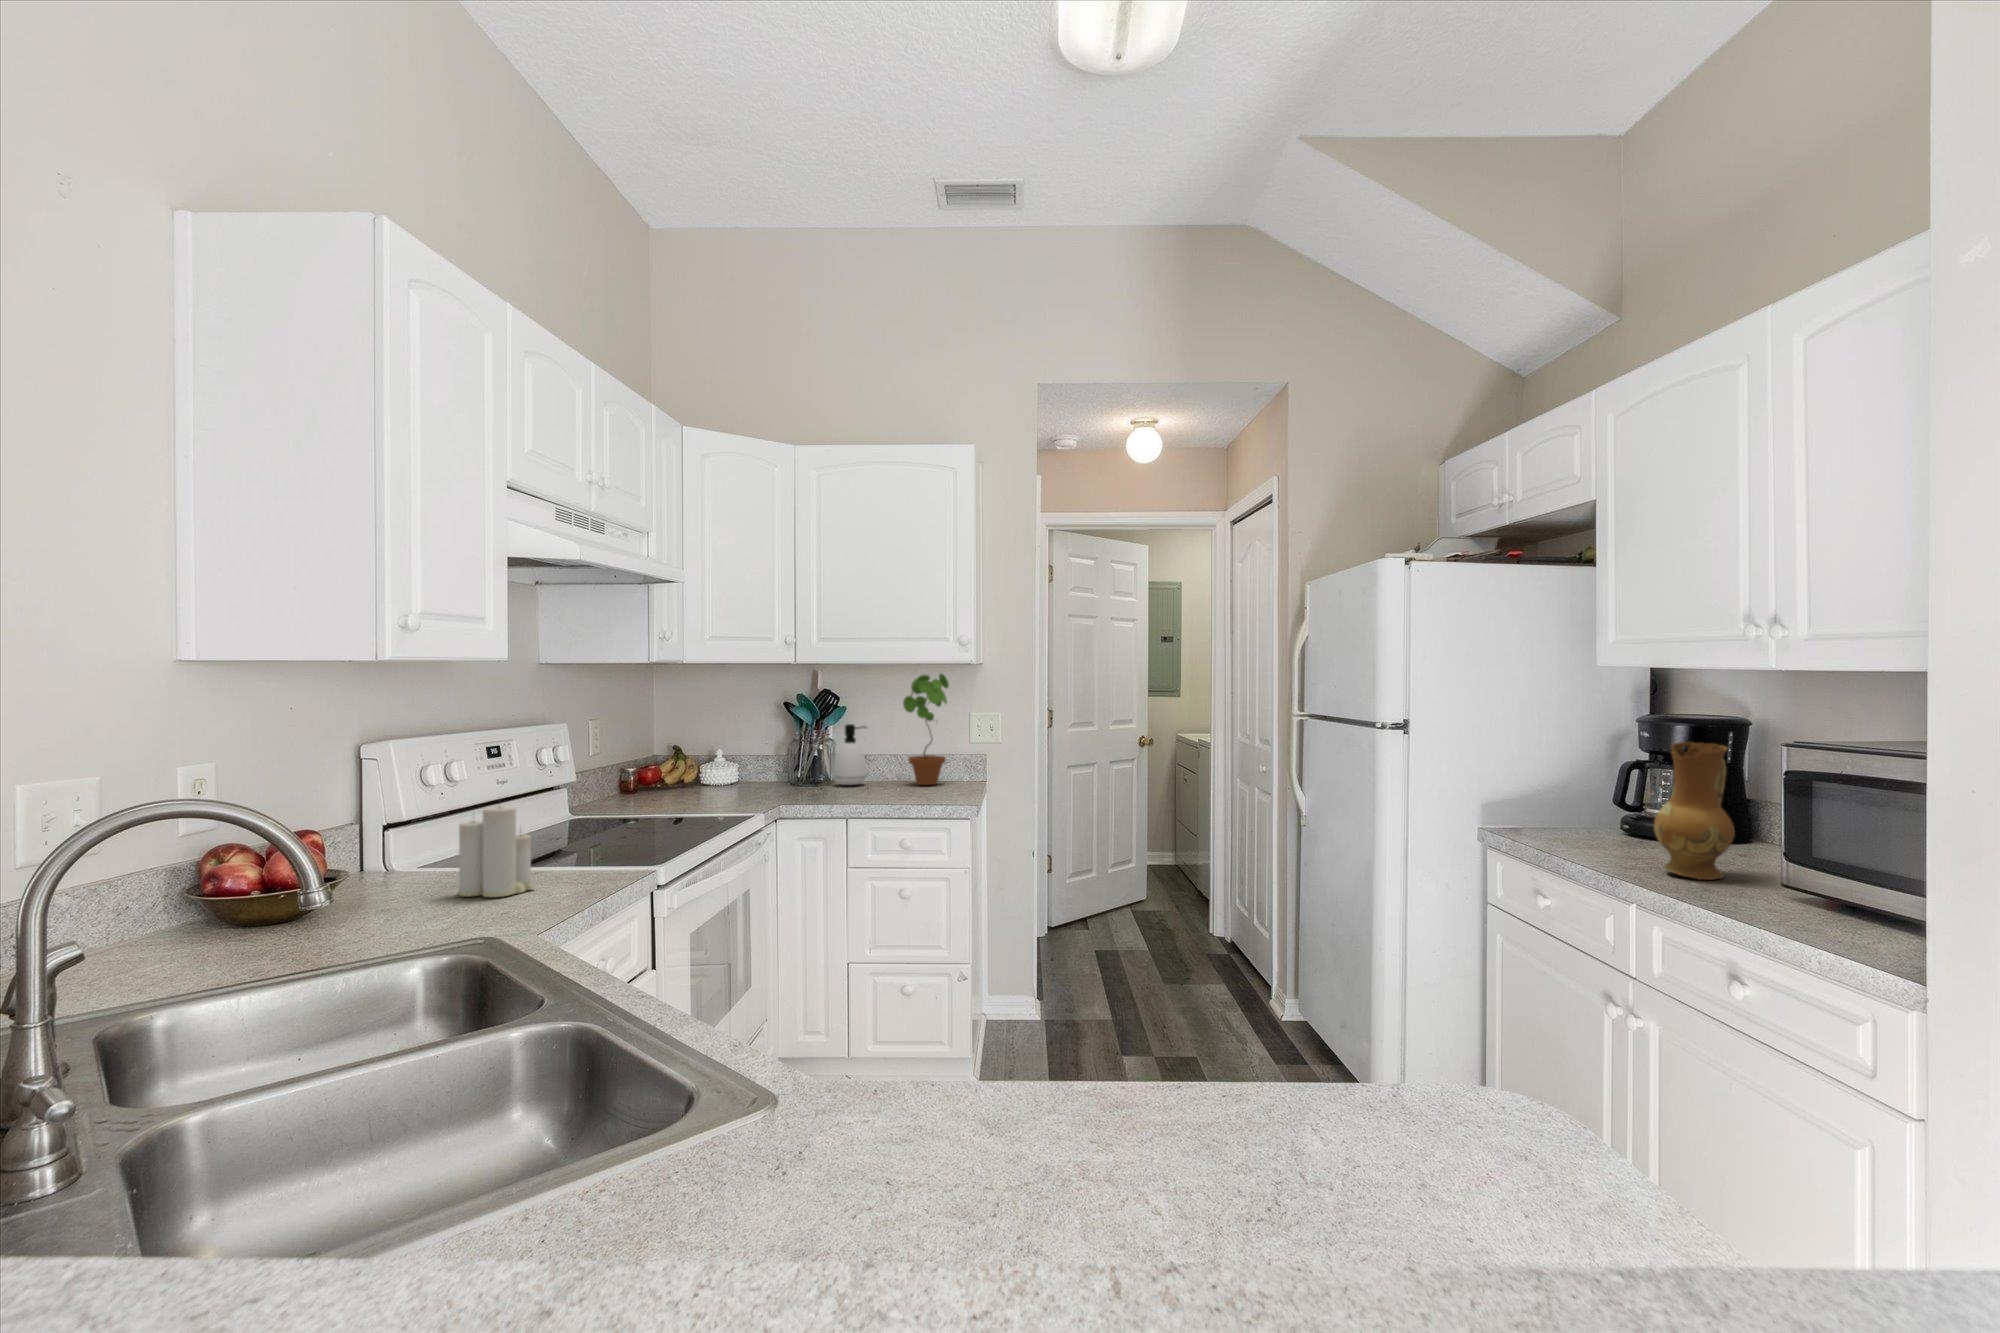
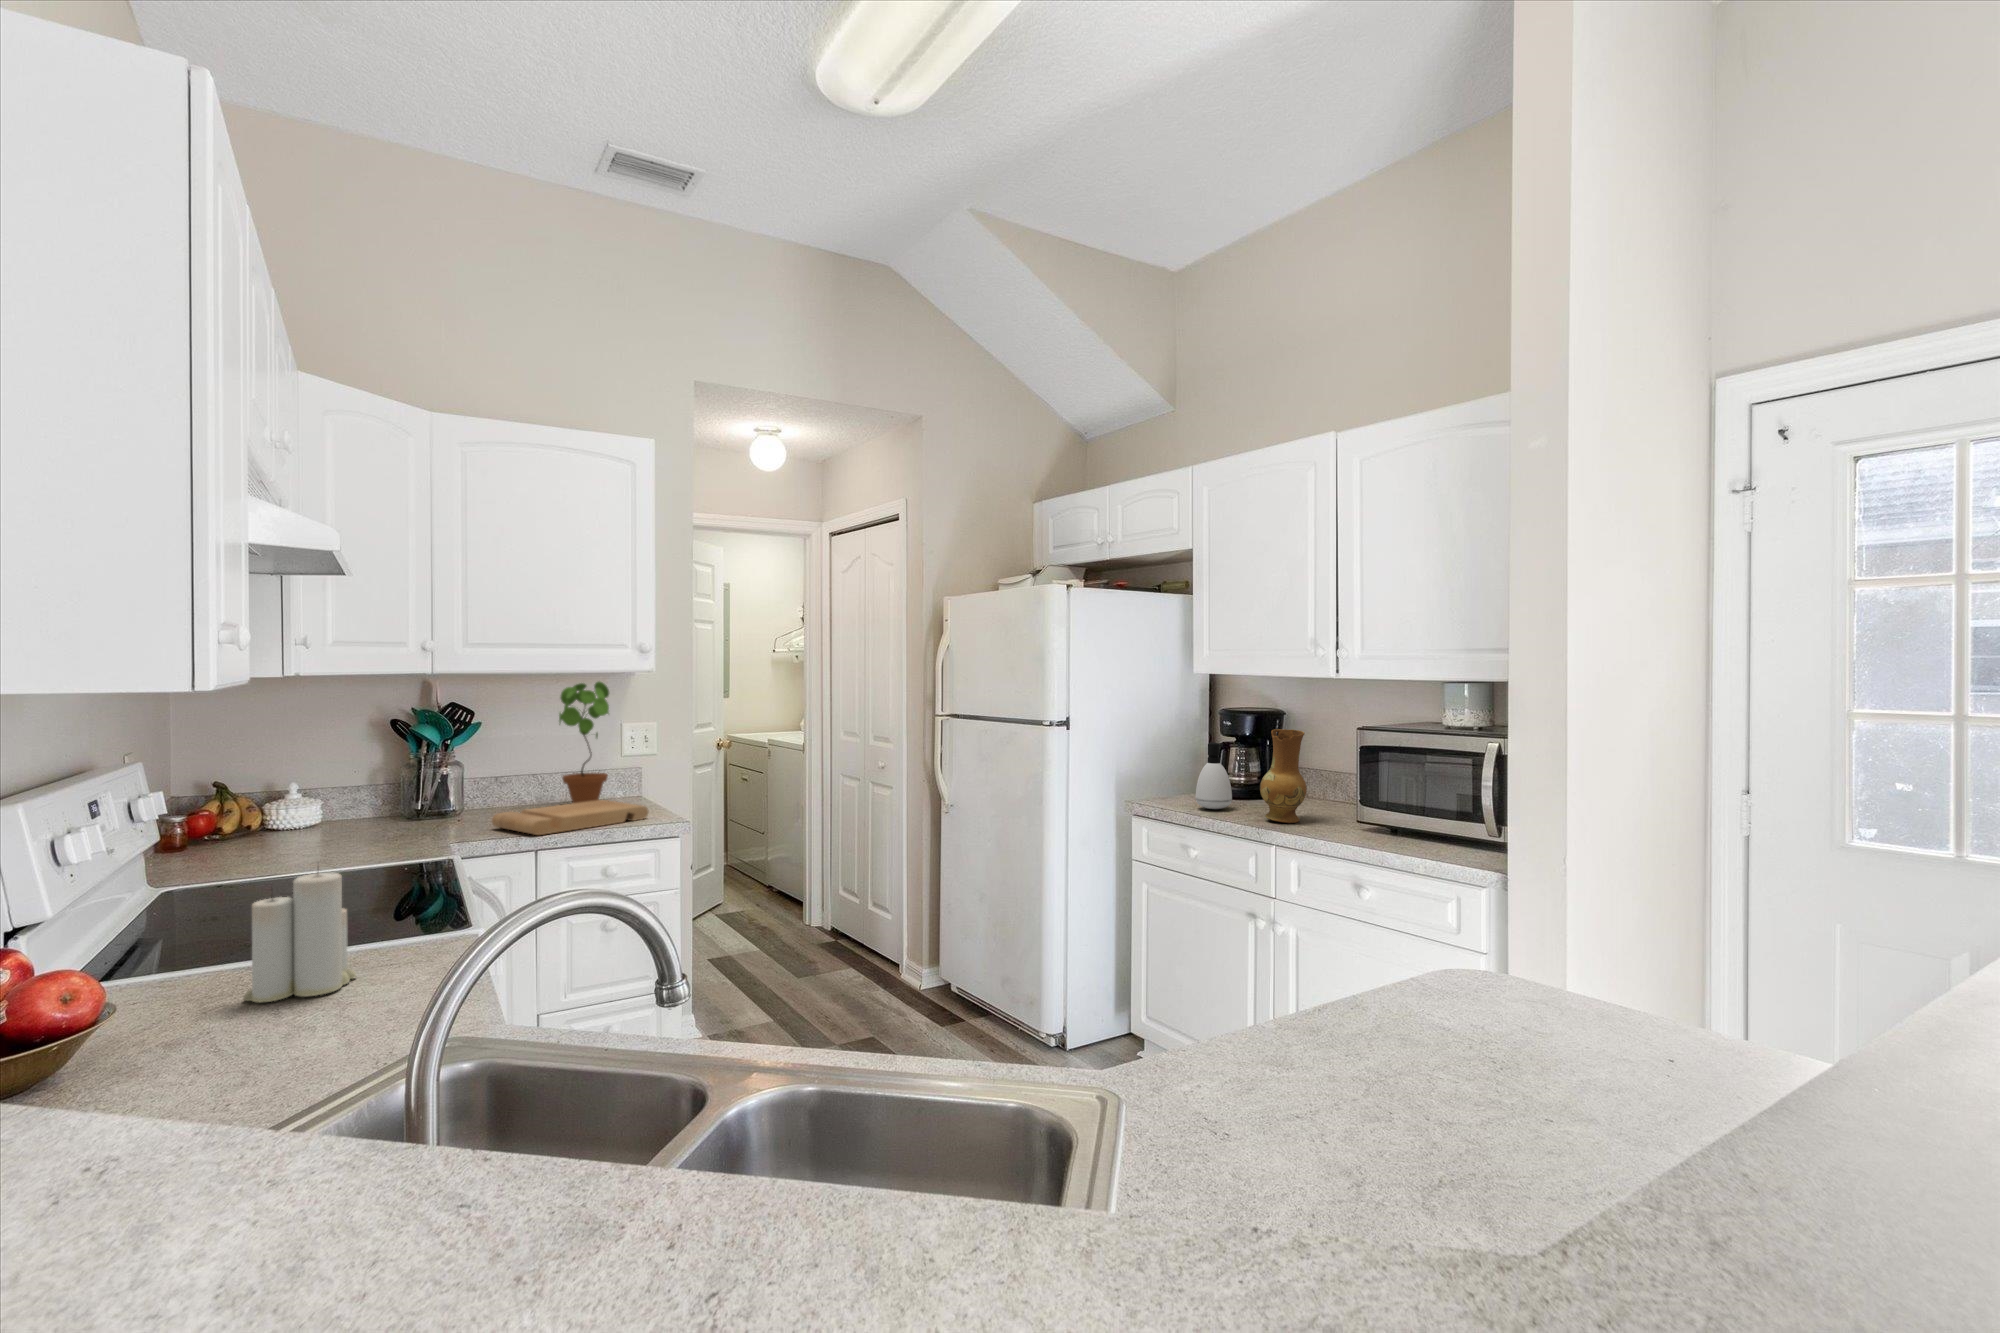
soap dispenser: present [834,724,867,785] -> present [1196,743,1232,809]
cutting board: none [828,780,949,805] -> present [492,800,648,835]

